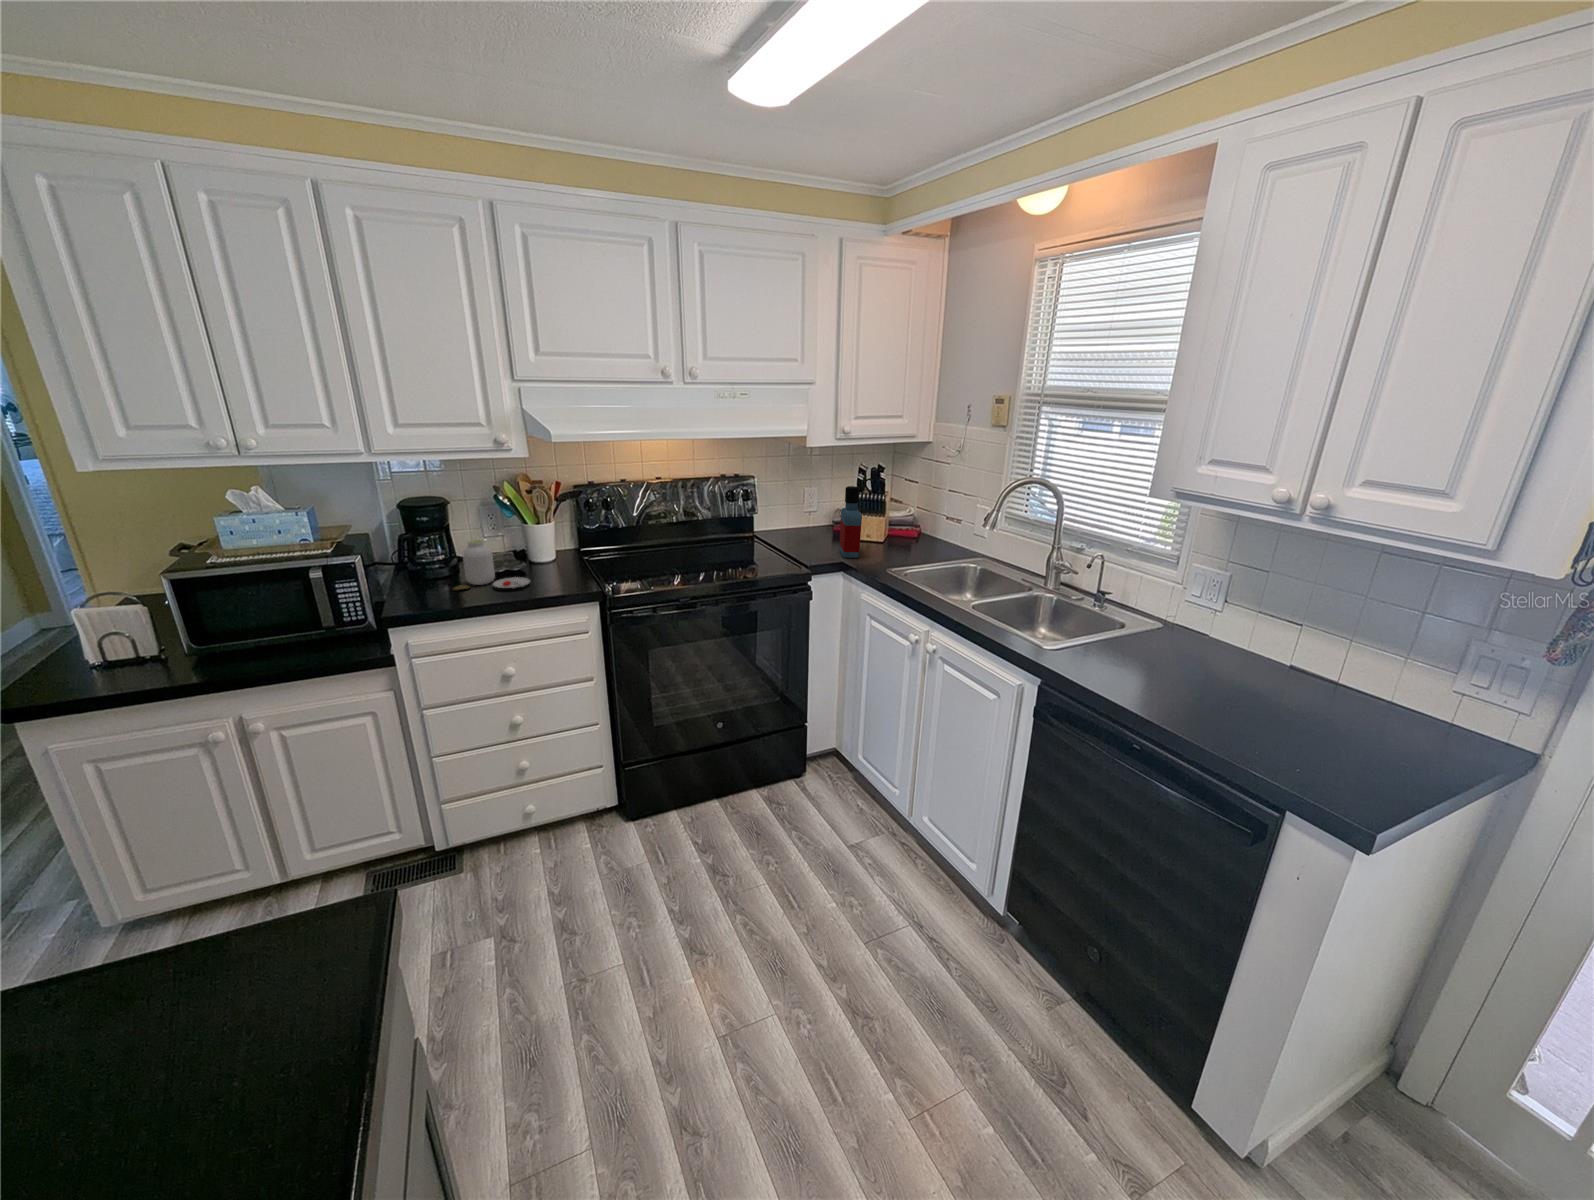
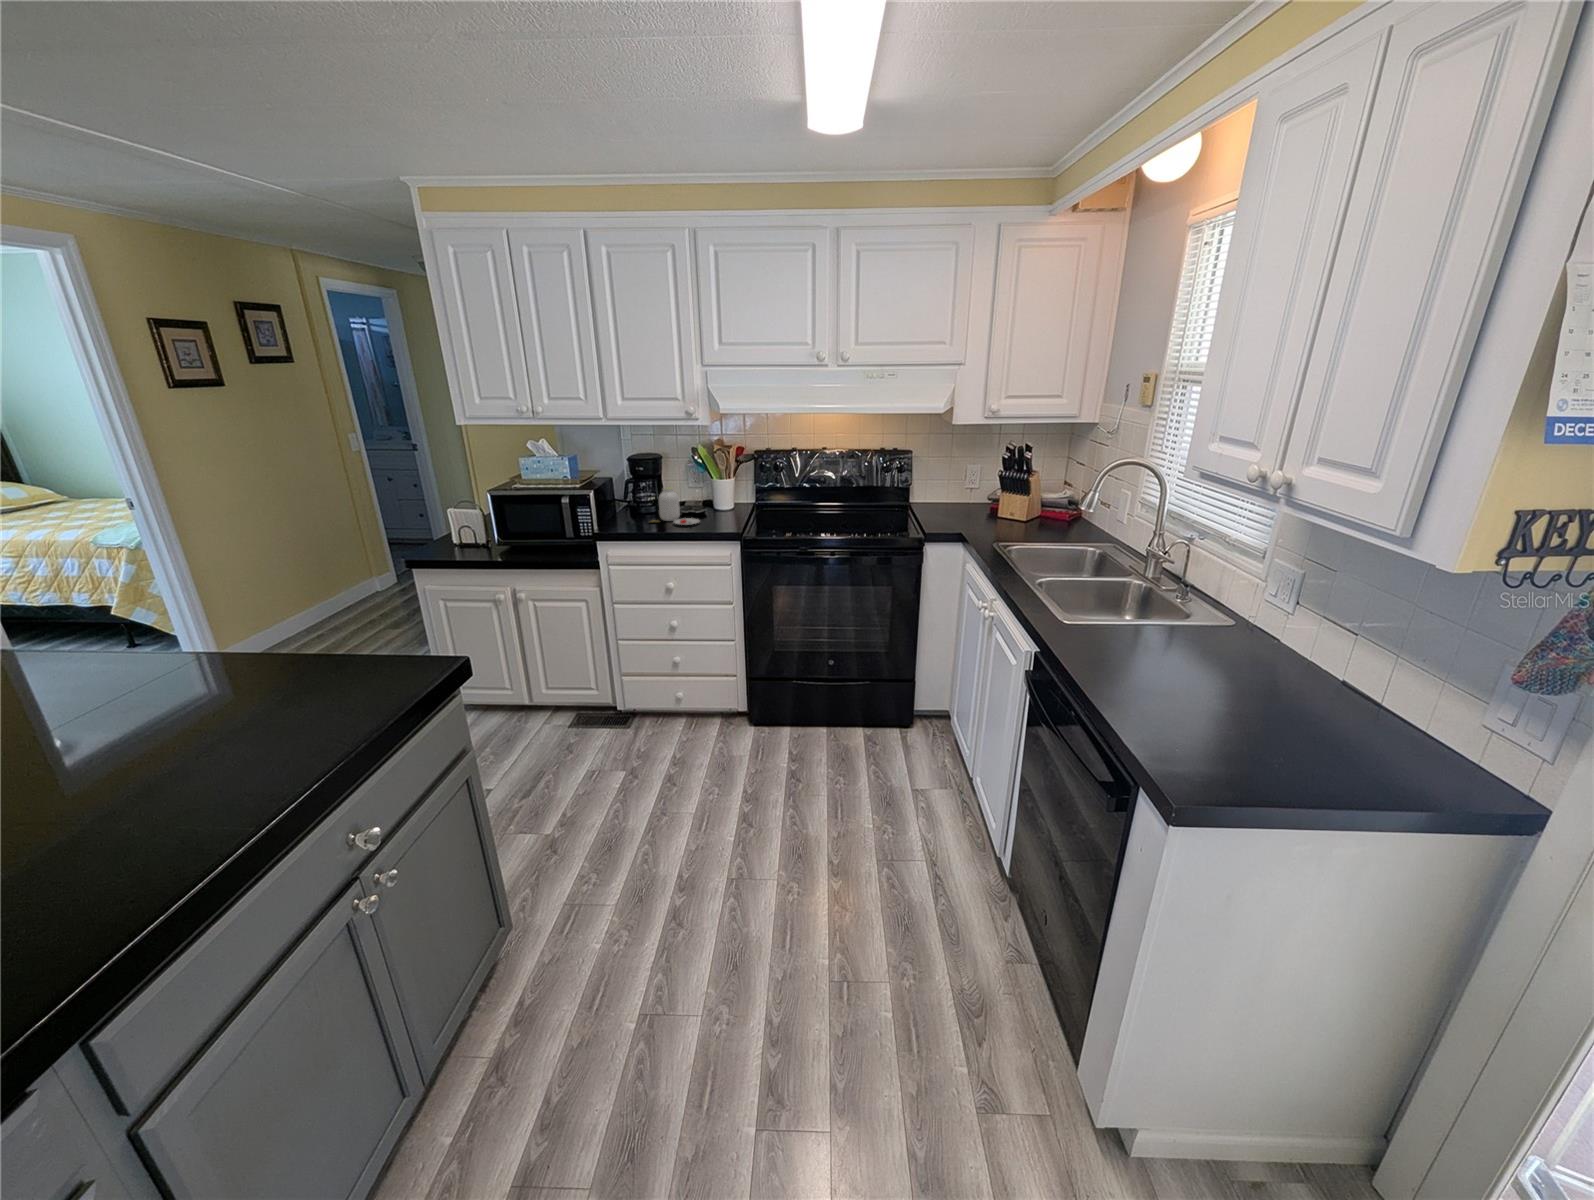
bottle: present [840,486,862,558] -> none [968,462,992,531]

